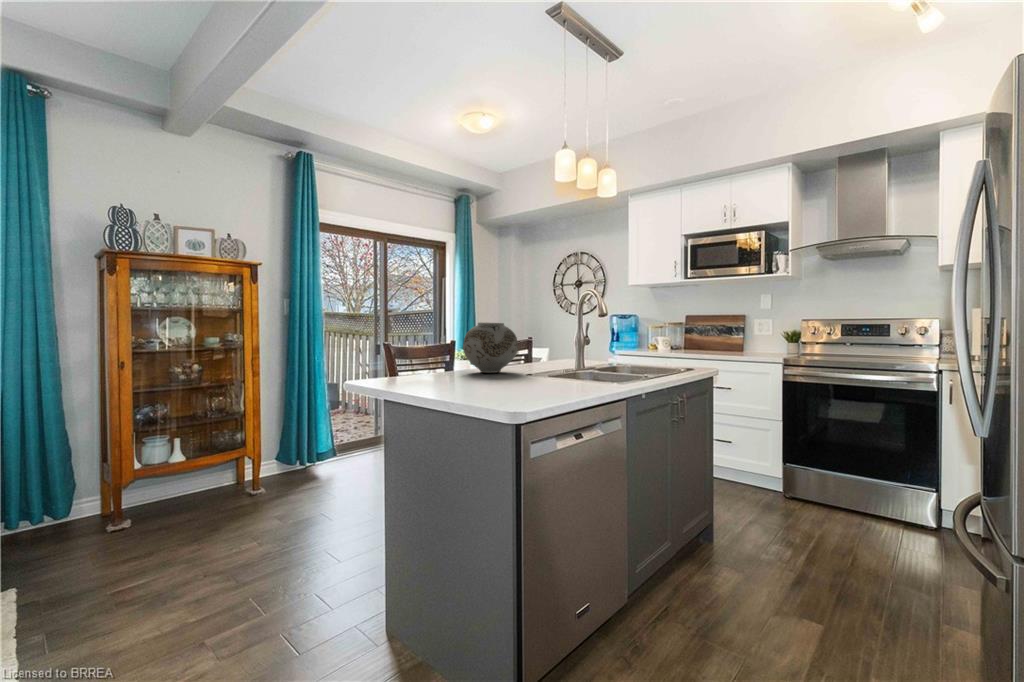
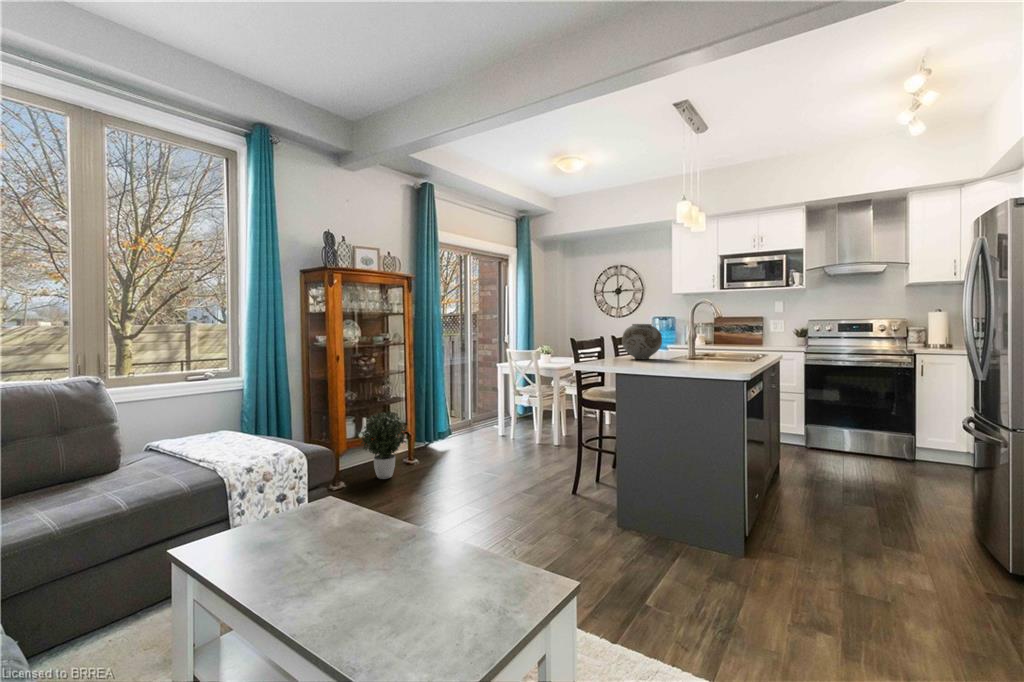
potted plant: none [149,433,221,519] -> present [361,412,407,479]

